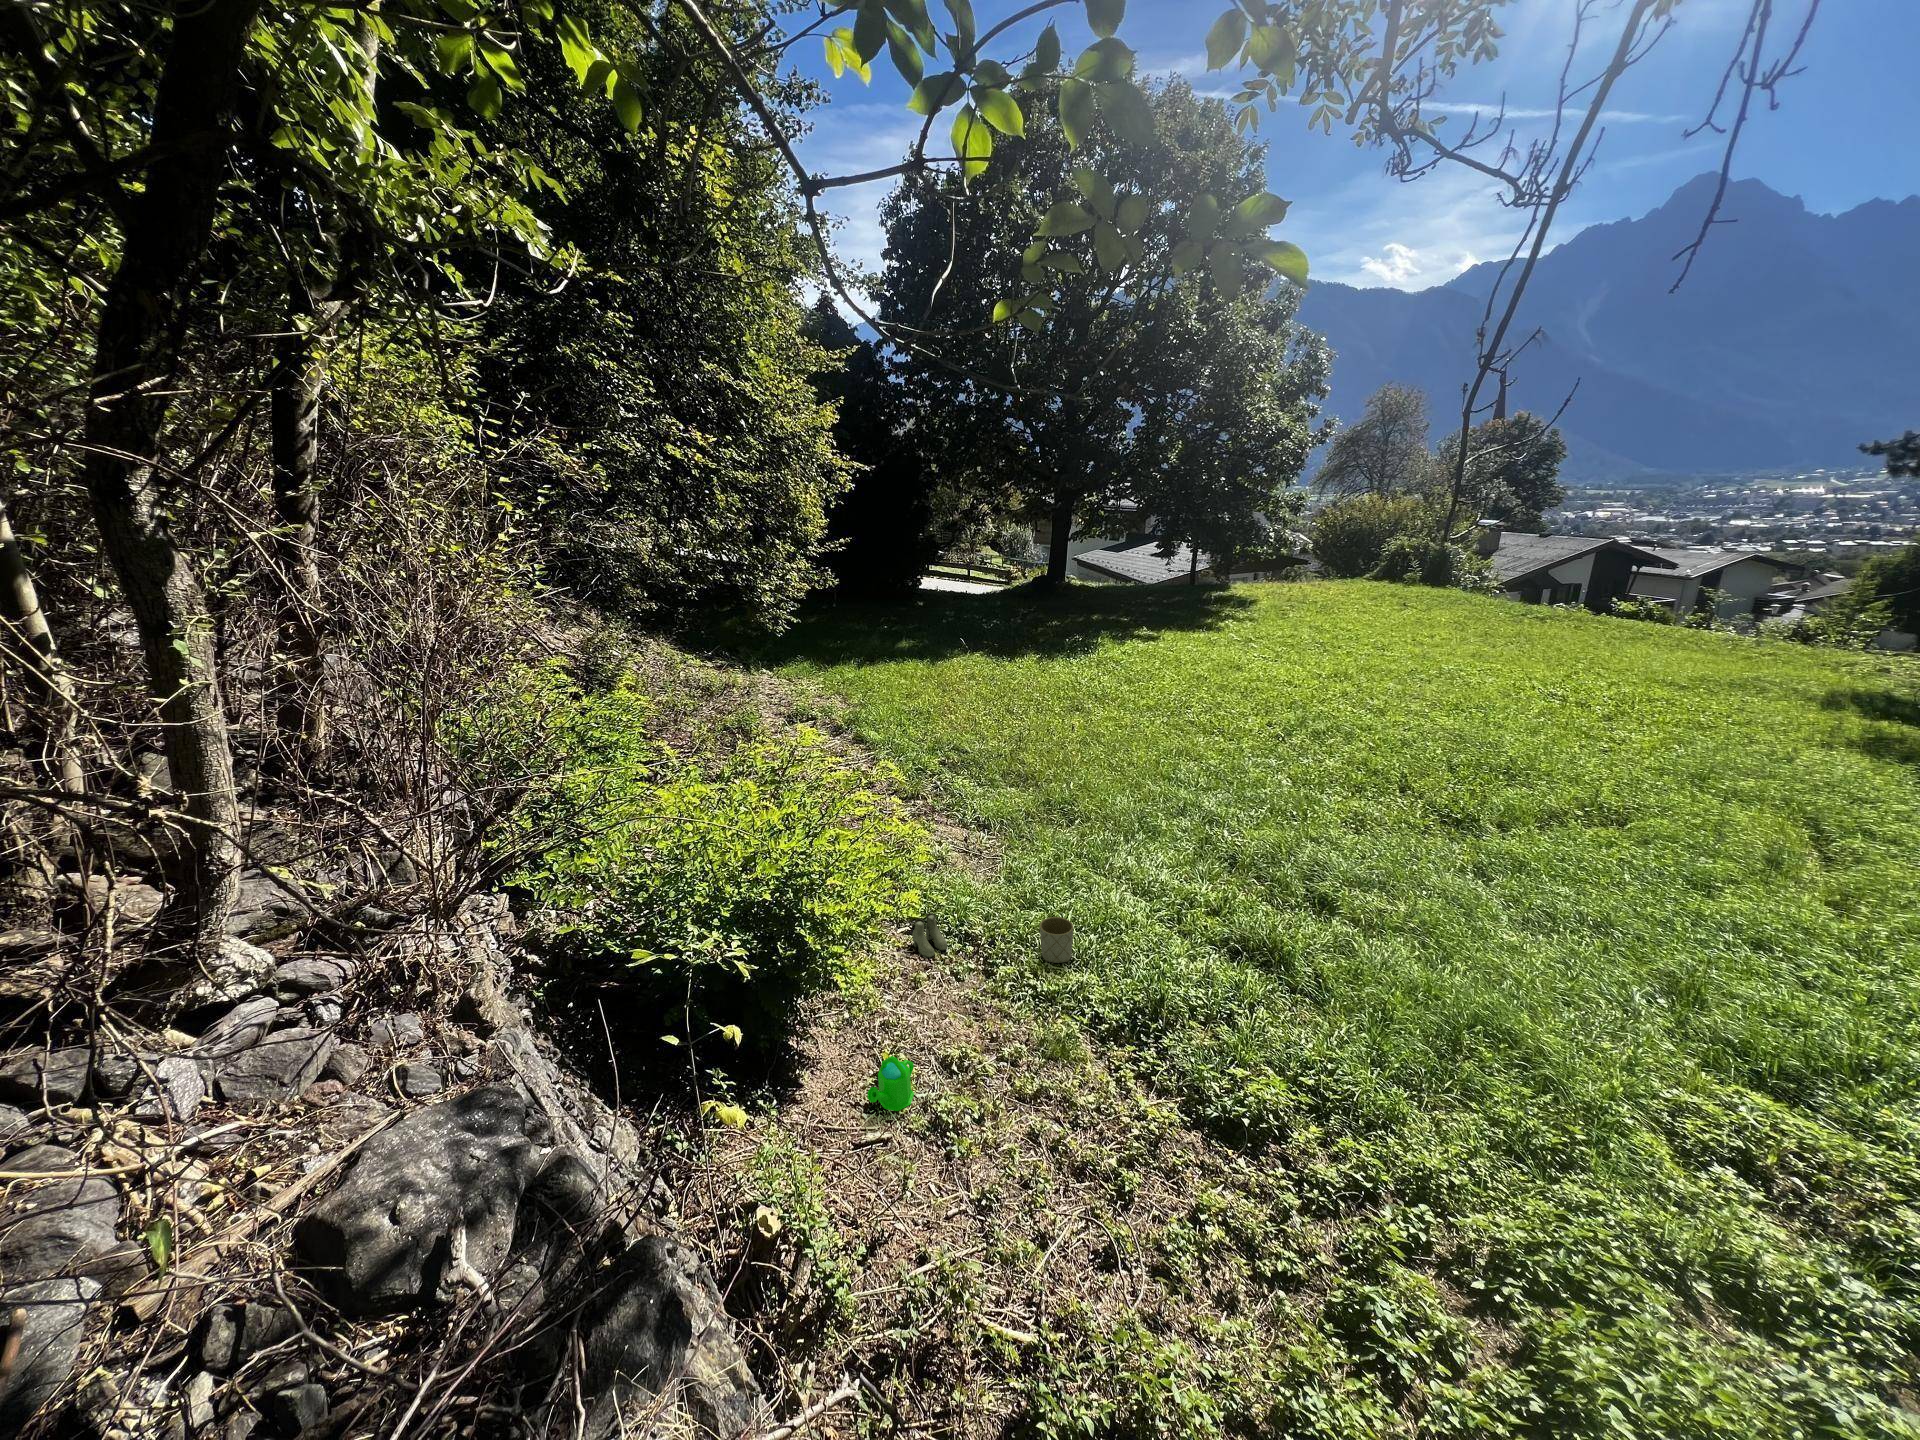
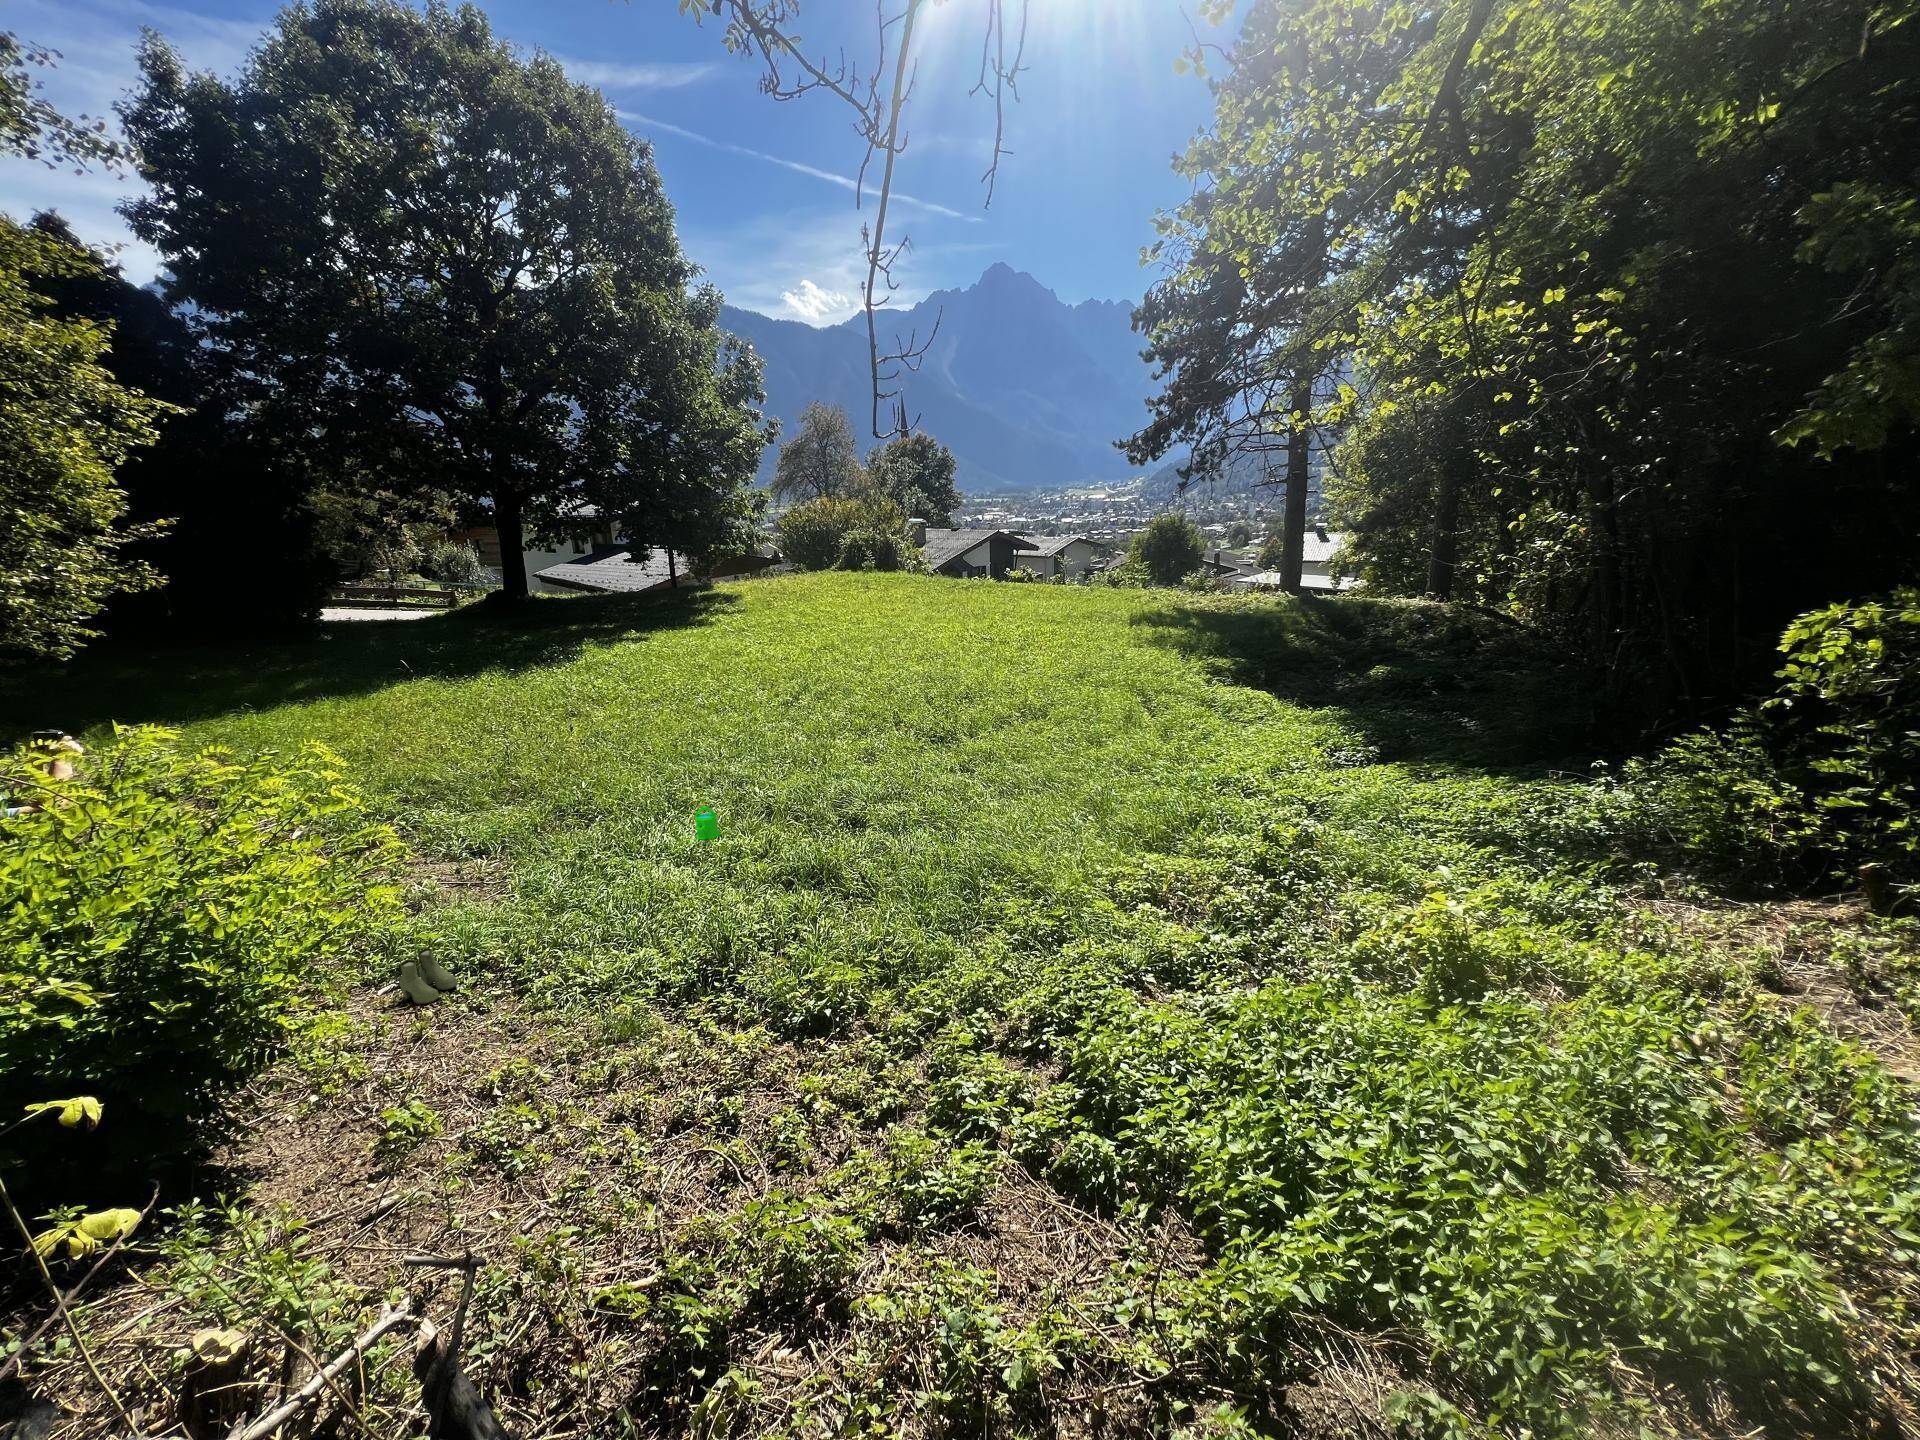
planter: present [1040,917,1073,963] -> none [581,901,626,954]
watering can: present [867,1056,914,1111] -> present [695,806,720,840]

